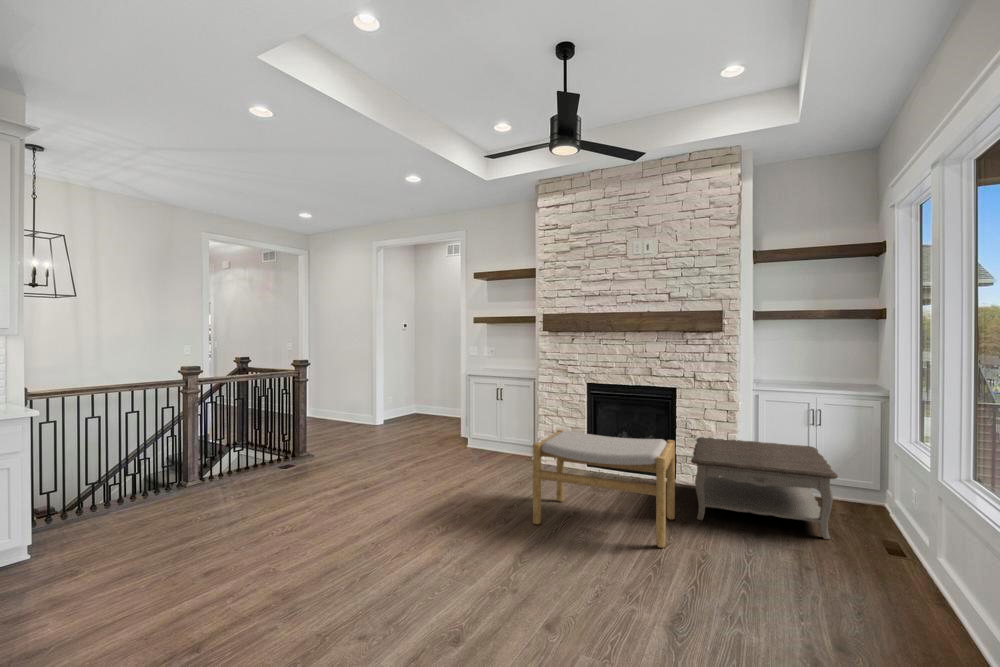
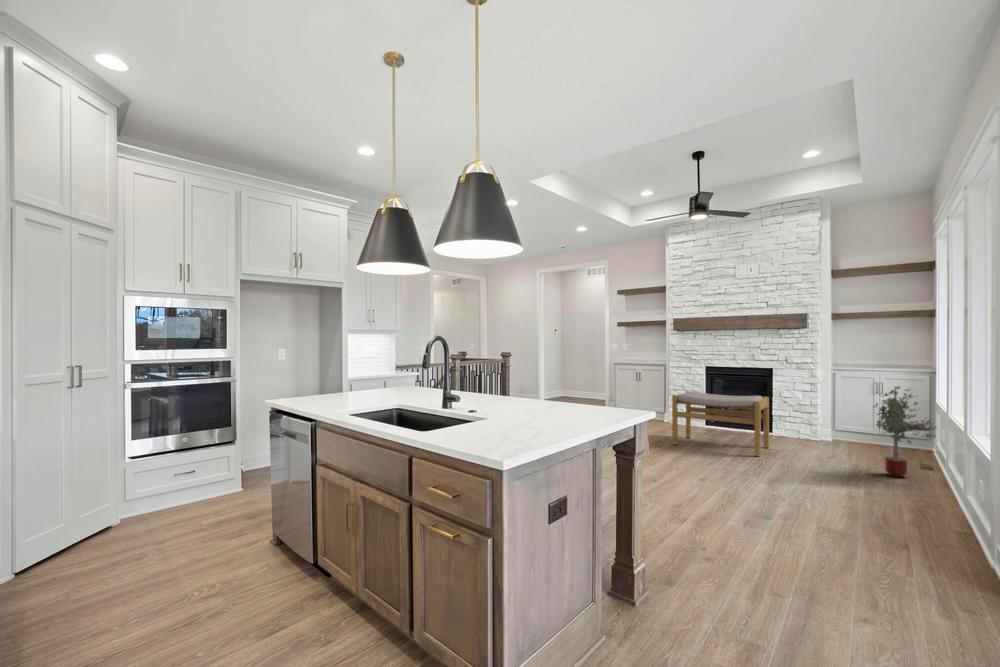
coffee table: present [691,437,838,539] -> none [781,403,885,460]
potted tree: none [838,439,948,593] -> present [874,386,935,477]

